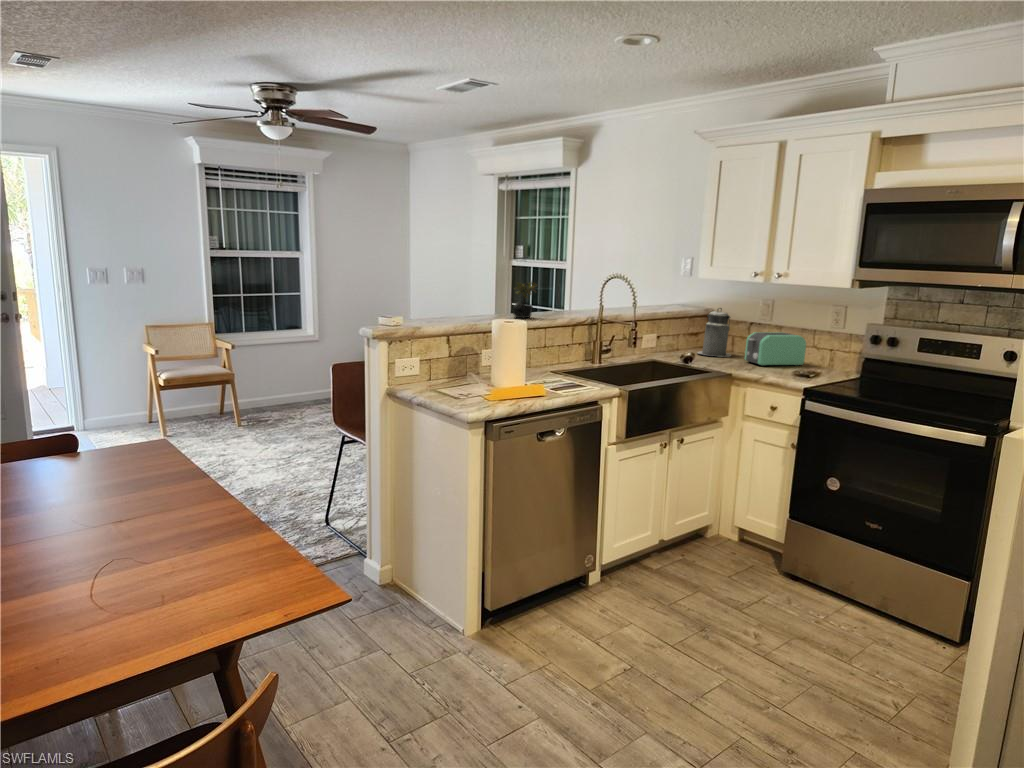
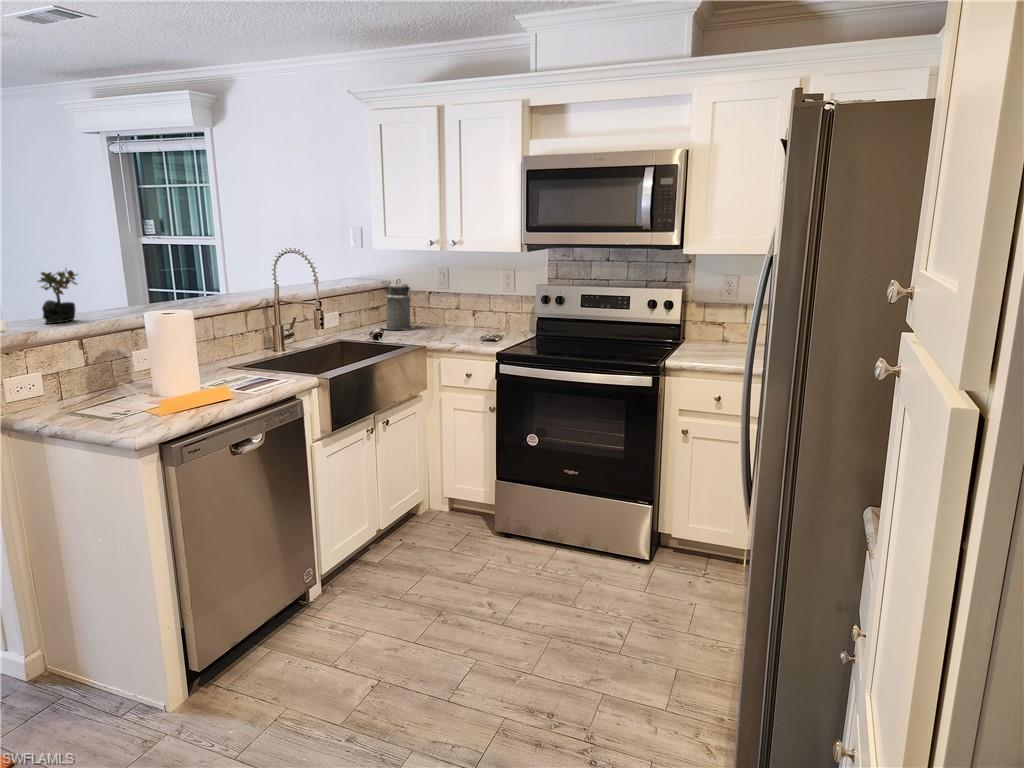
succulent plant: present [513,282,537,318] -> present [38,270,77,324]
toaster: present [745,332,806,366] -> none [430,299,486,335]

